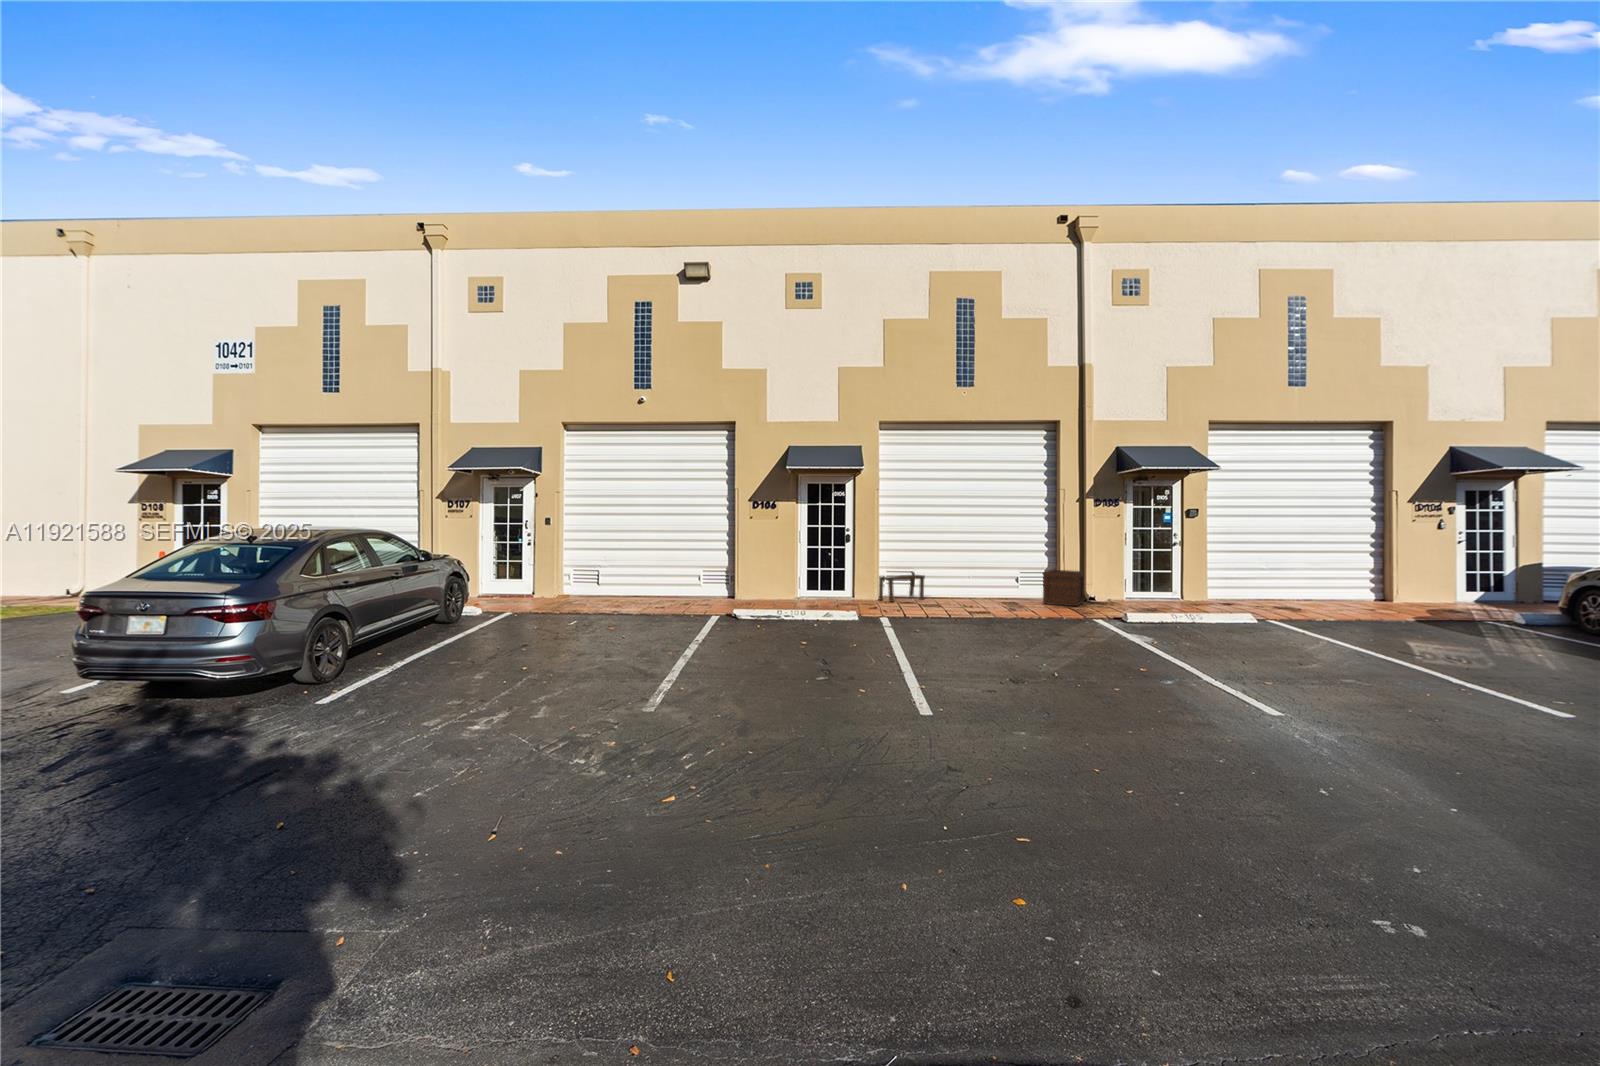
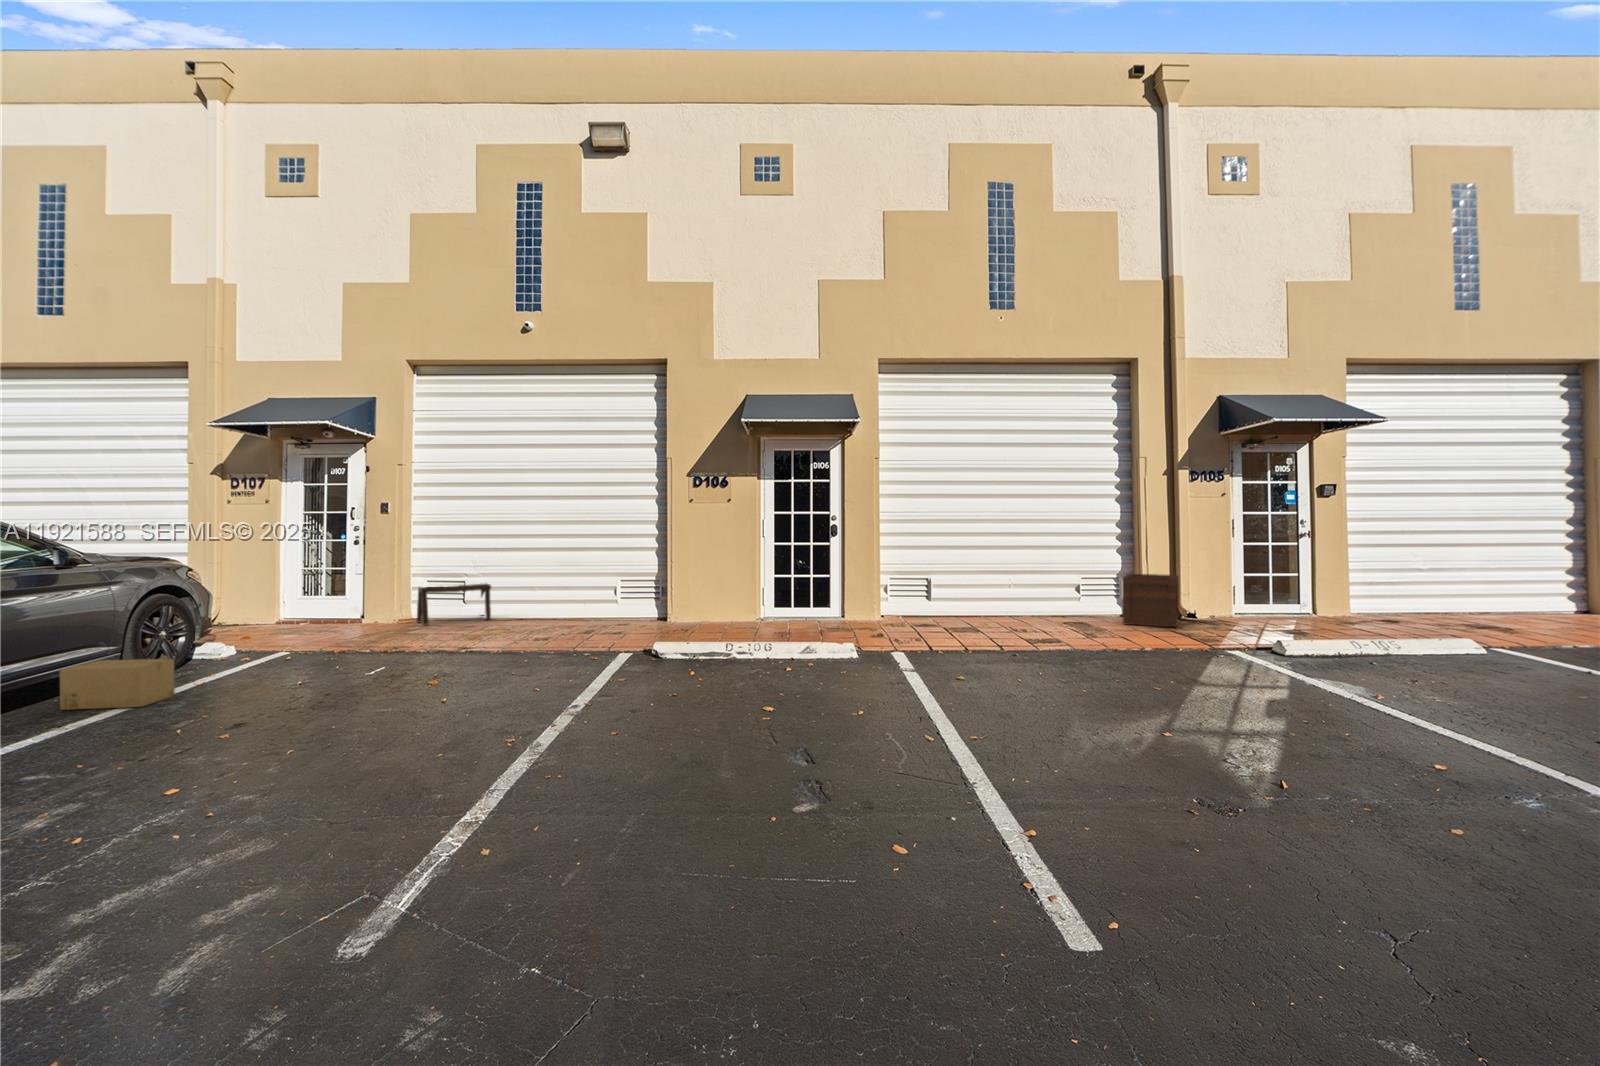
bench: present [879,575,925,602] -> present [417,583,491,625]
cardboard box: none [432,611,480,636] -> present [60,659,175,710]

